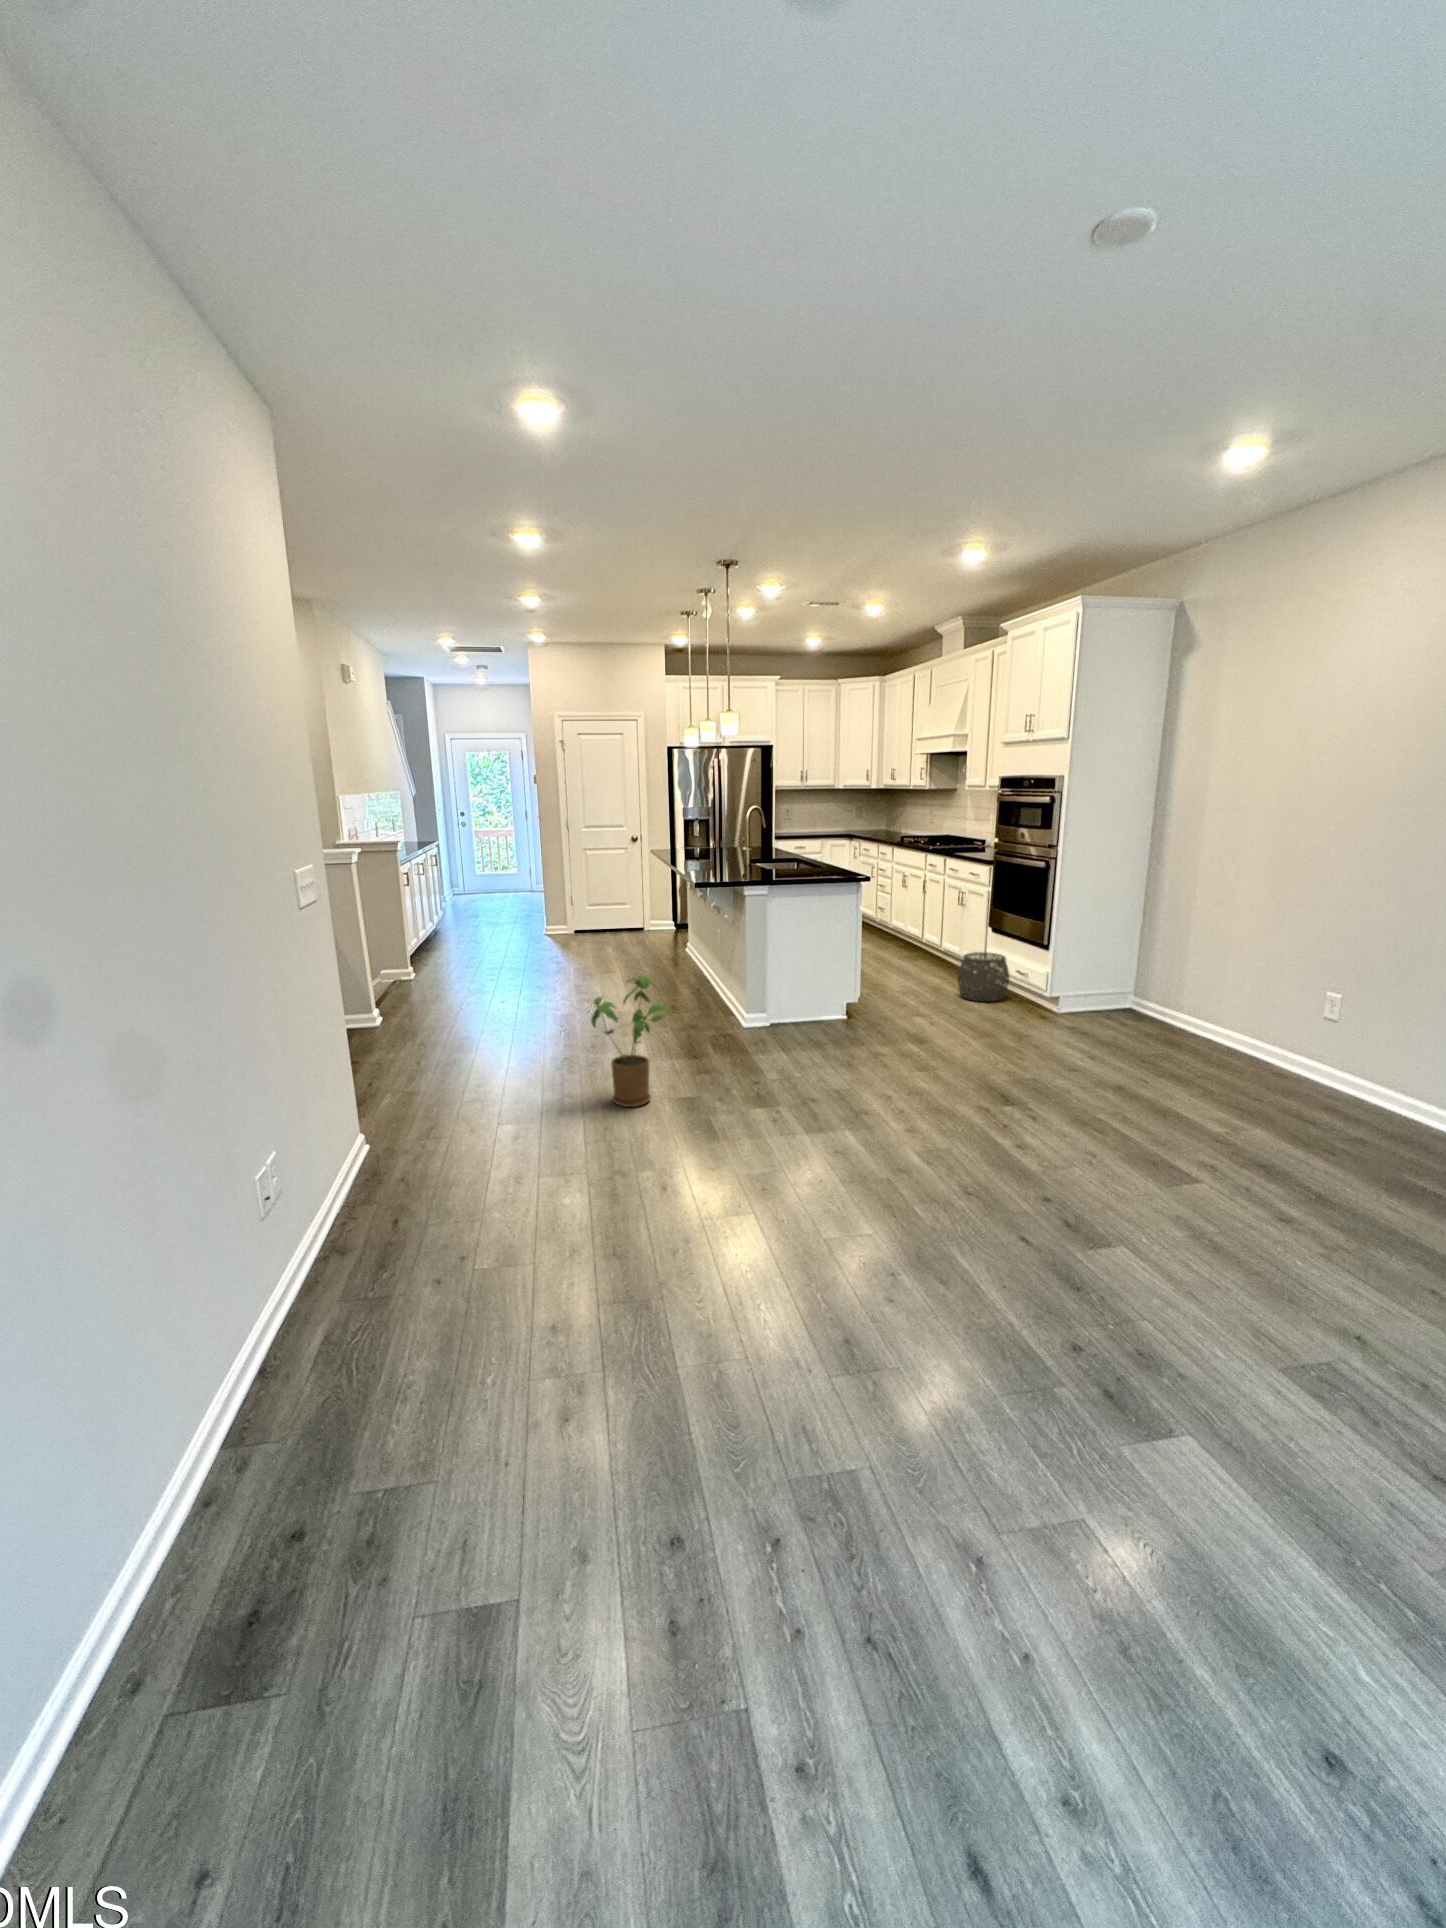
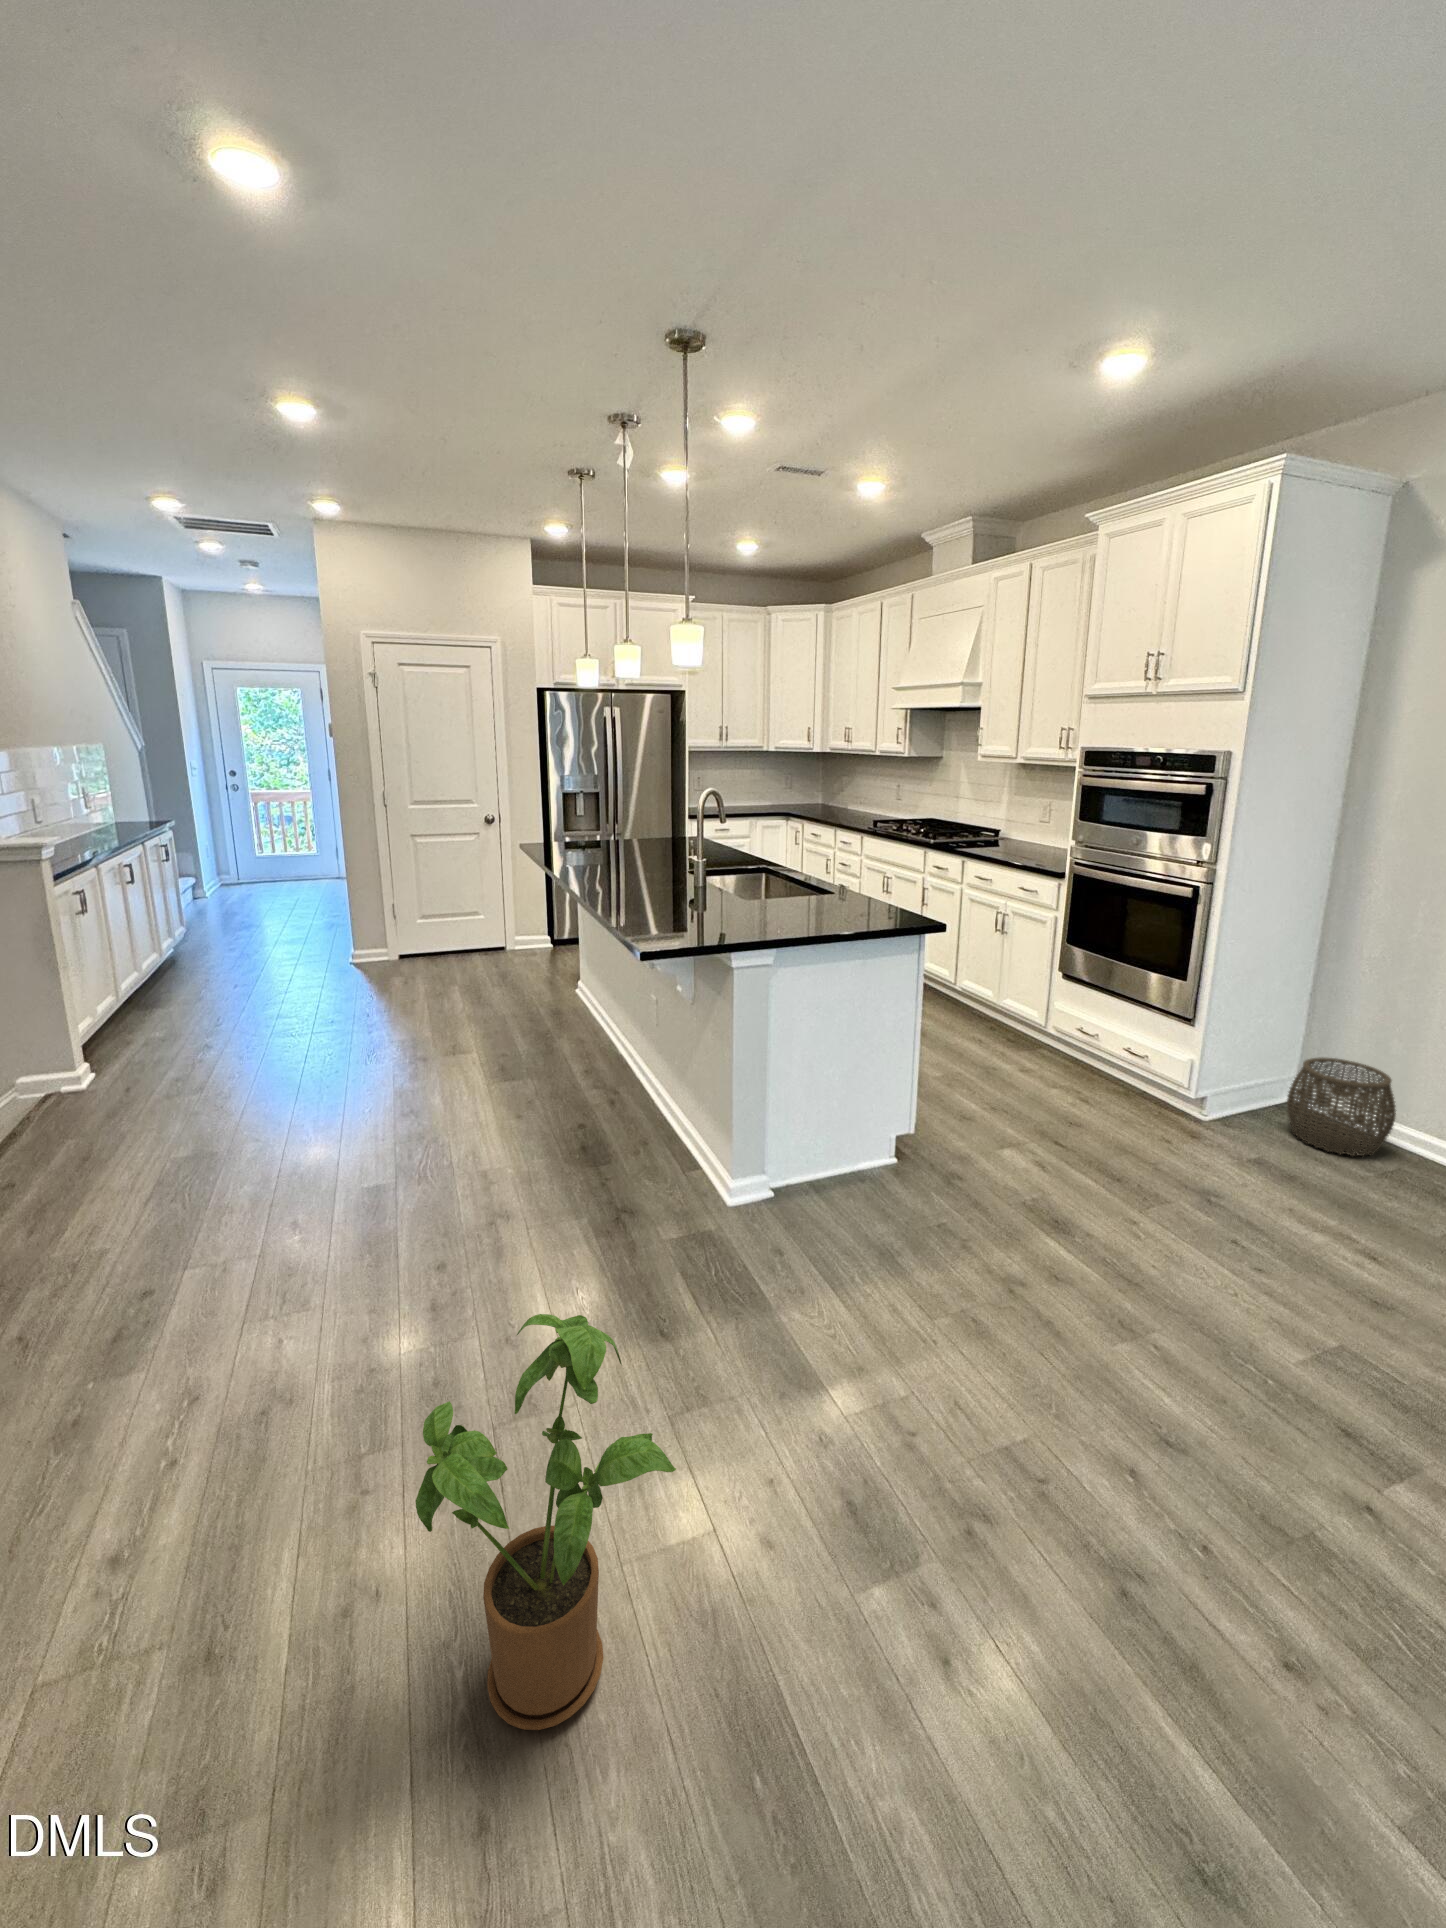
woven basket: present [958,952,1009,1002] -> present [1287,1057,1396,1156]

